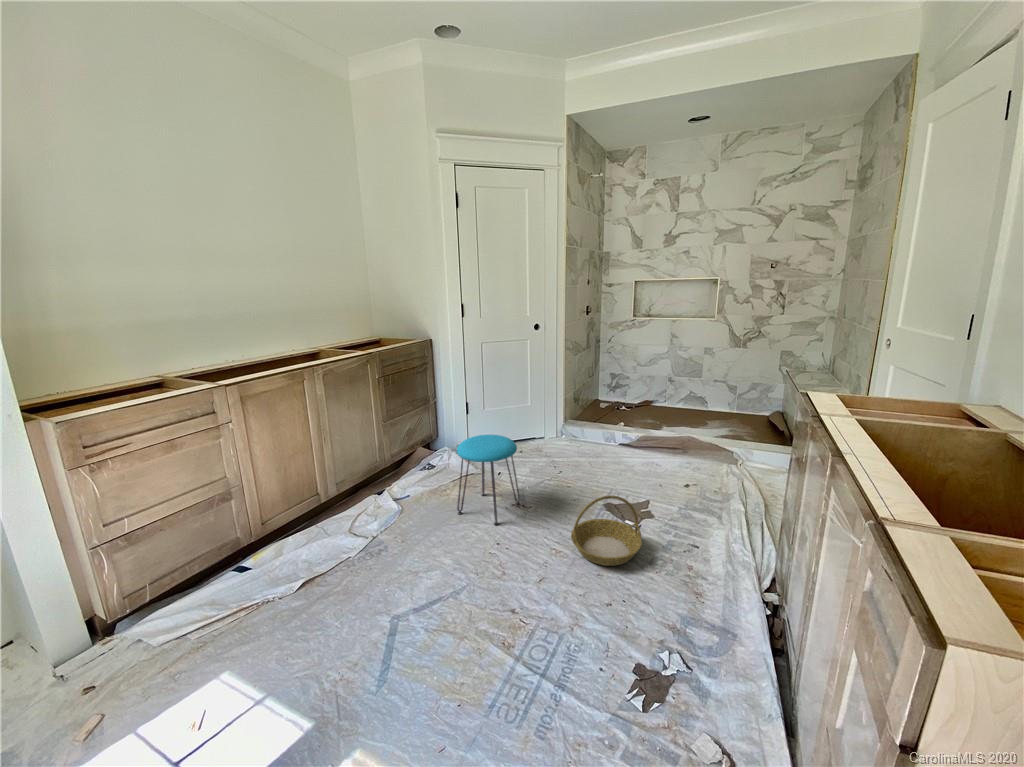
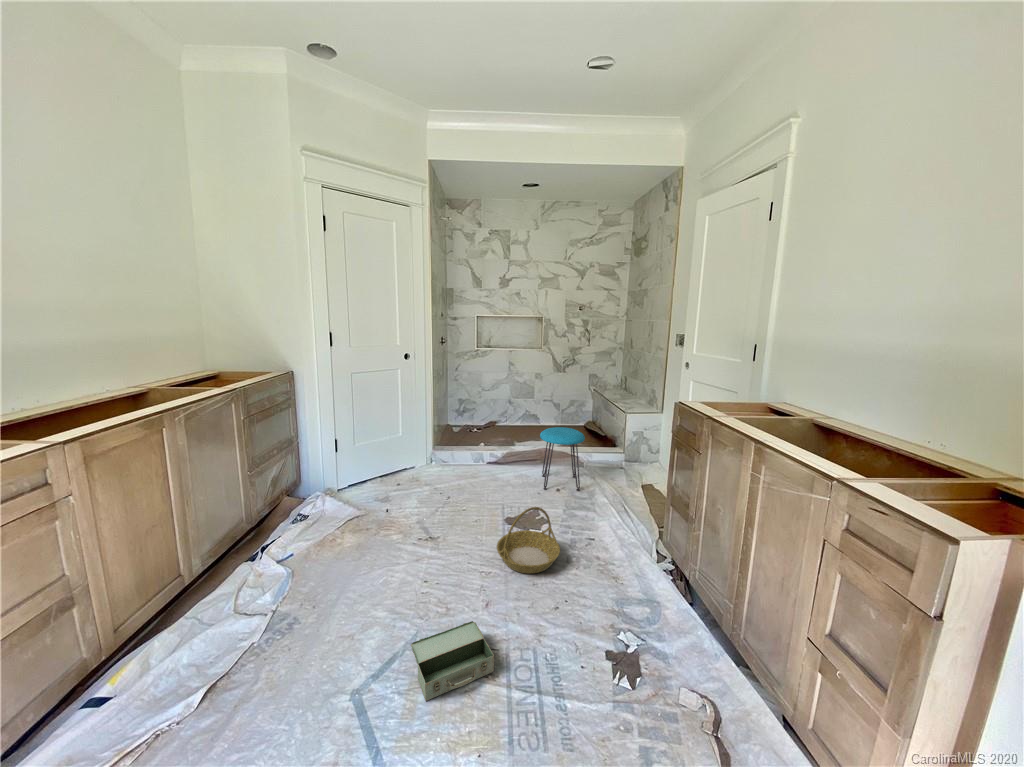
stool: present [457,435,520,525] -> present [540,427,585,491]
toolbox: none [441,589,511,642] -> present [411,621,494,701]

